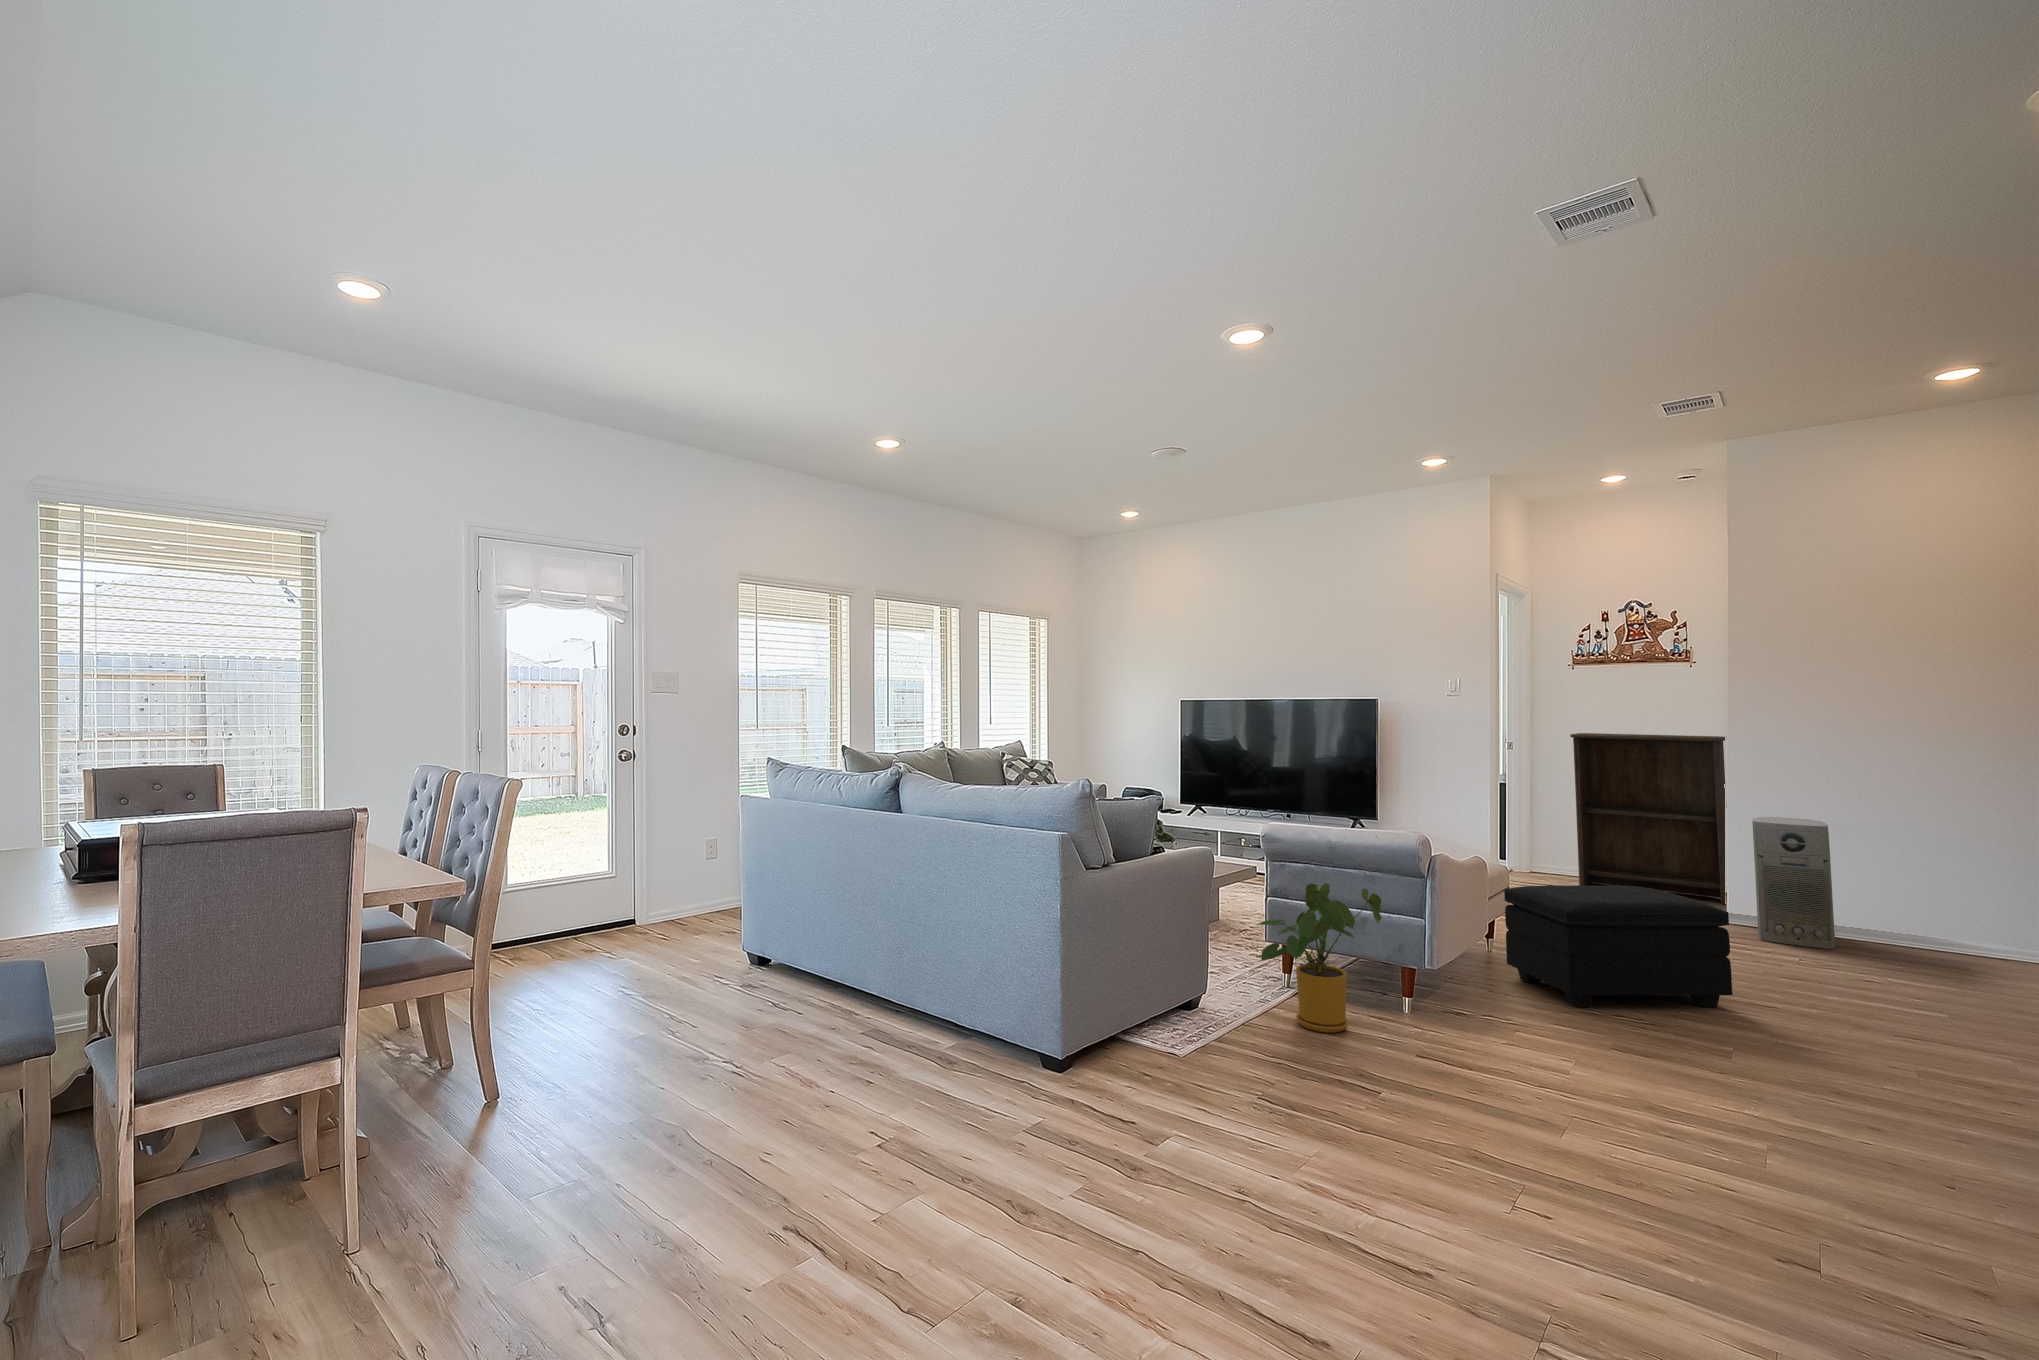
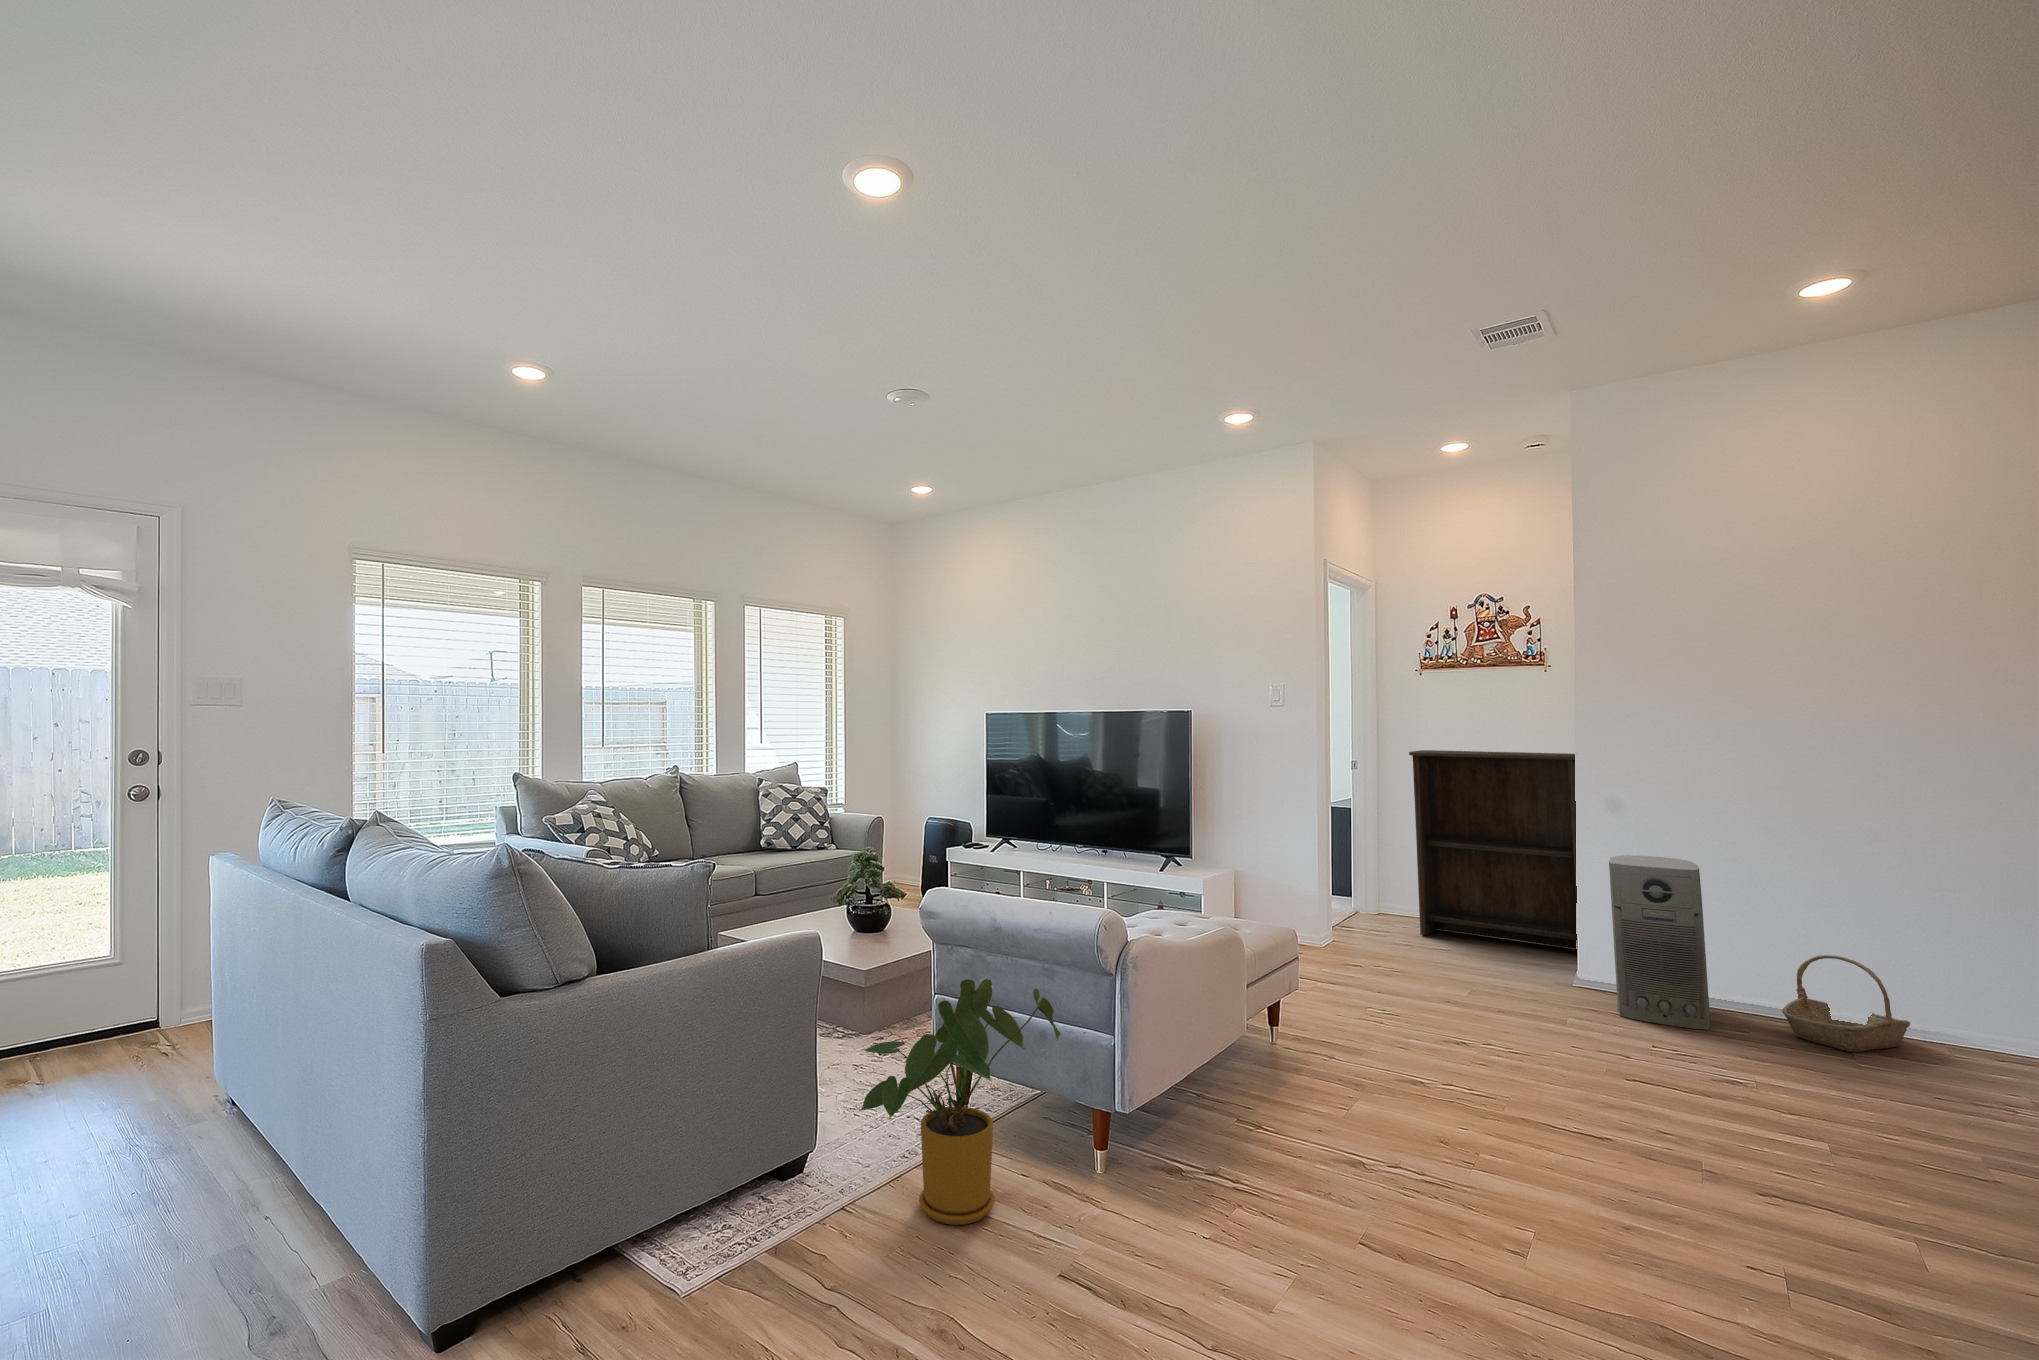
footstool: present [1504,885,1732,1007] -> none [1273,963,1567,1152]
basket: none [1894,892,1999,964] -> present [1782,955,1910,1052]

